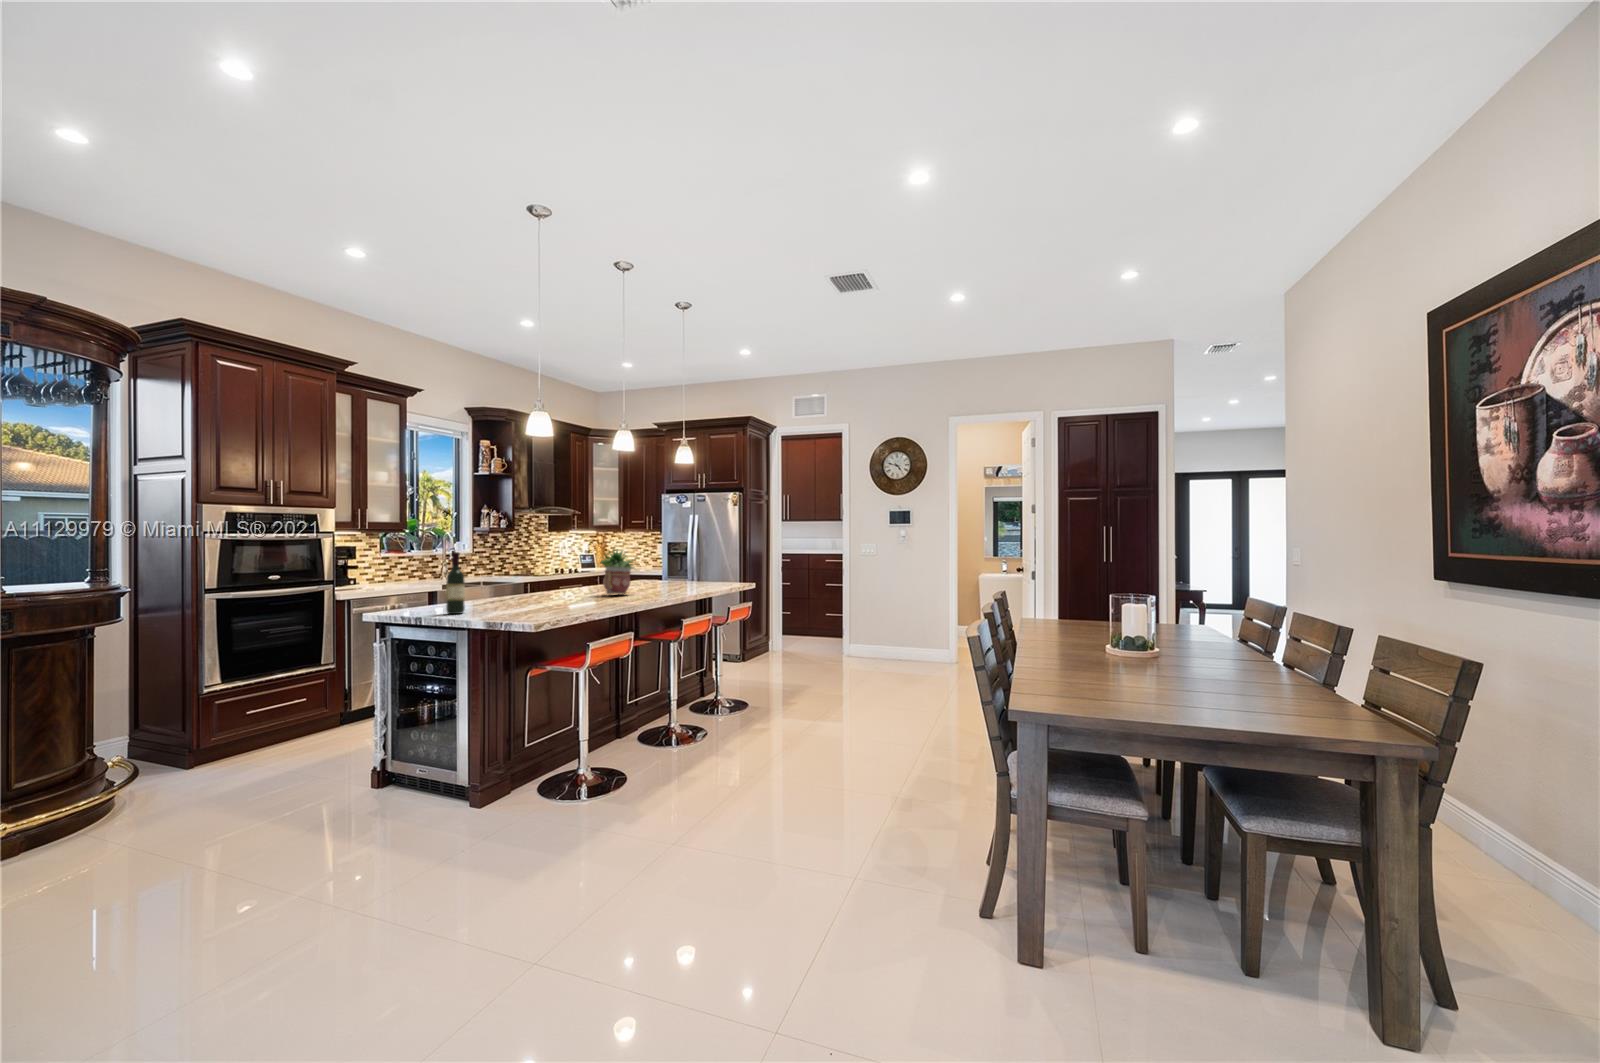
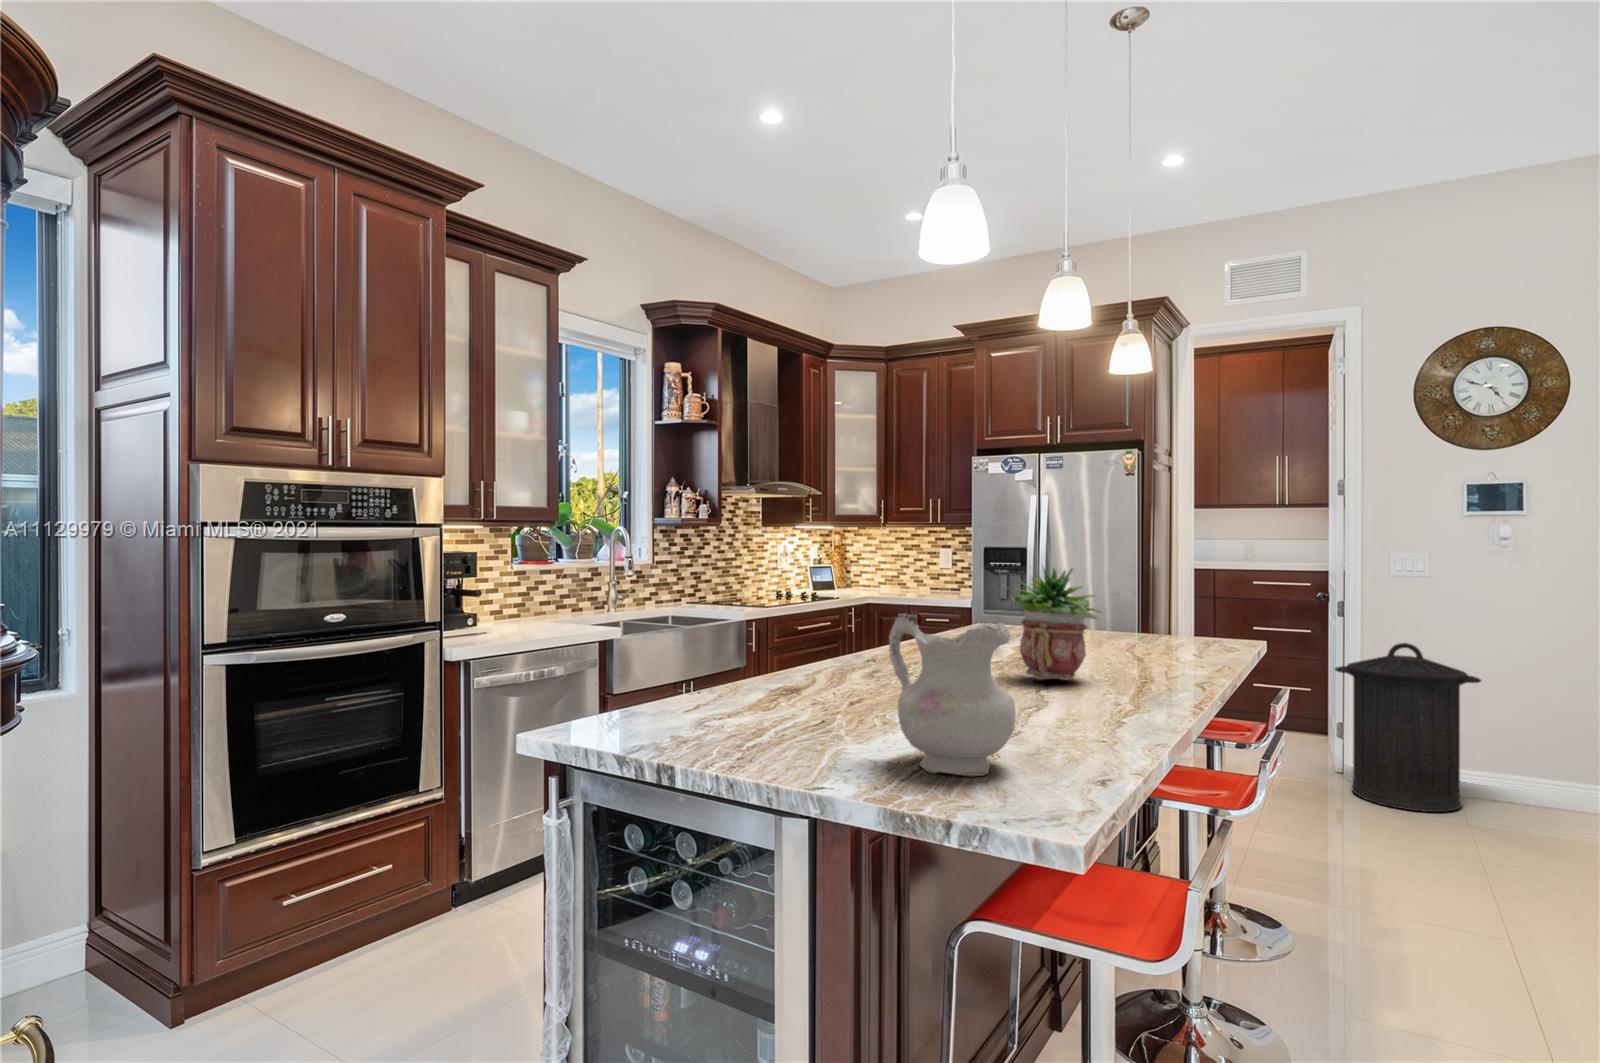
wine bottle: present [446,552,465,614] -> none [739,583,785,763]
ceramic pitcher: none [502,562,544,614] -> present [889,613,1016,776]
trash can: none [836,587,893,667] -> present [1335,643,1481,812]

